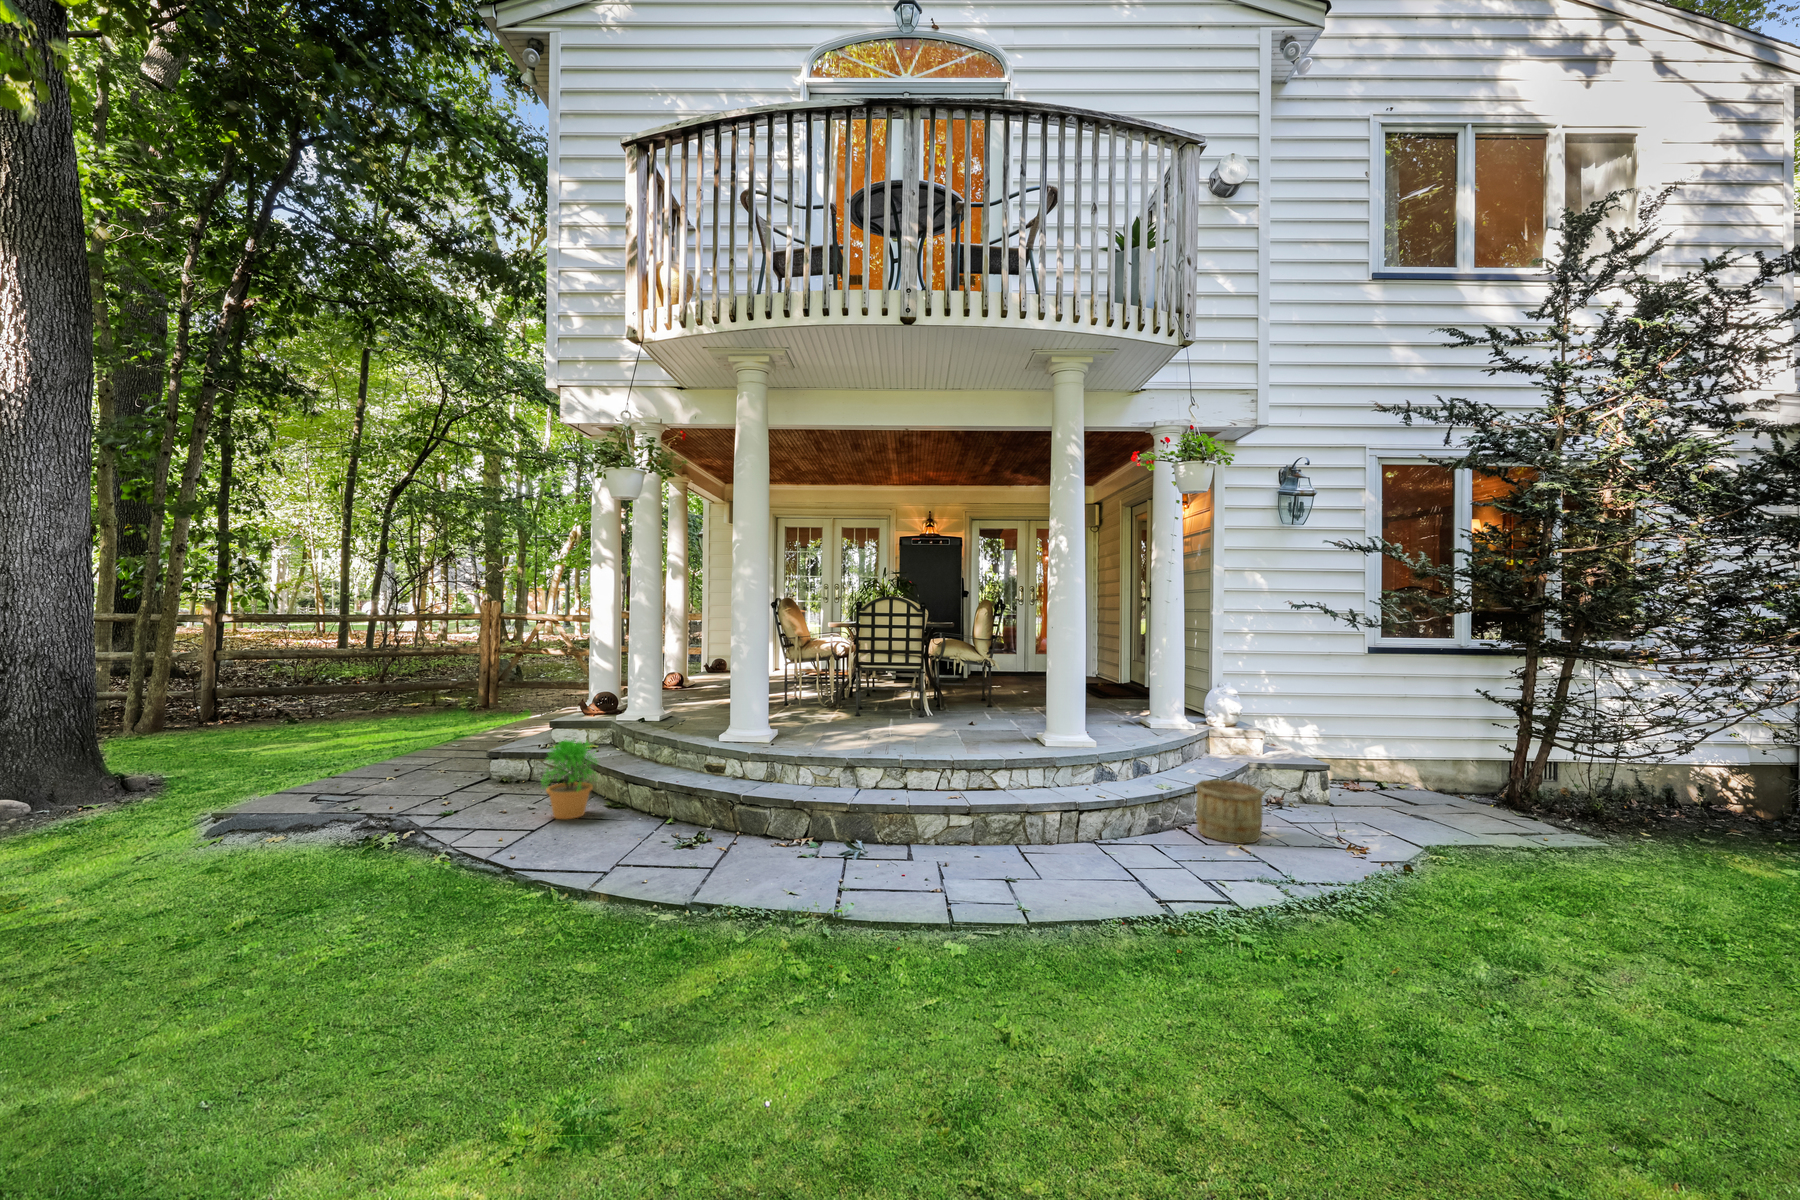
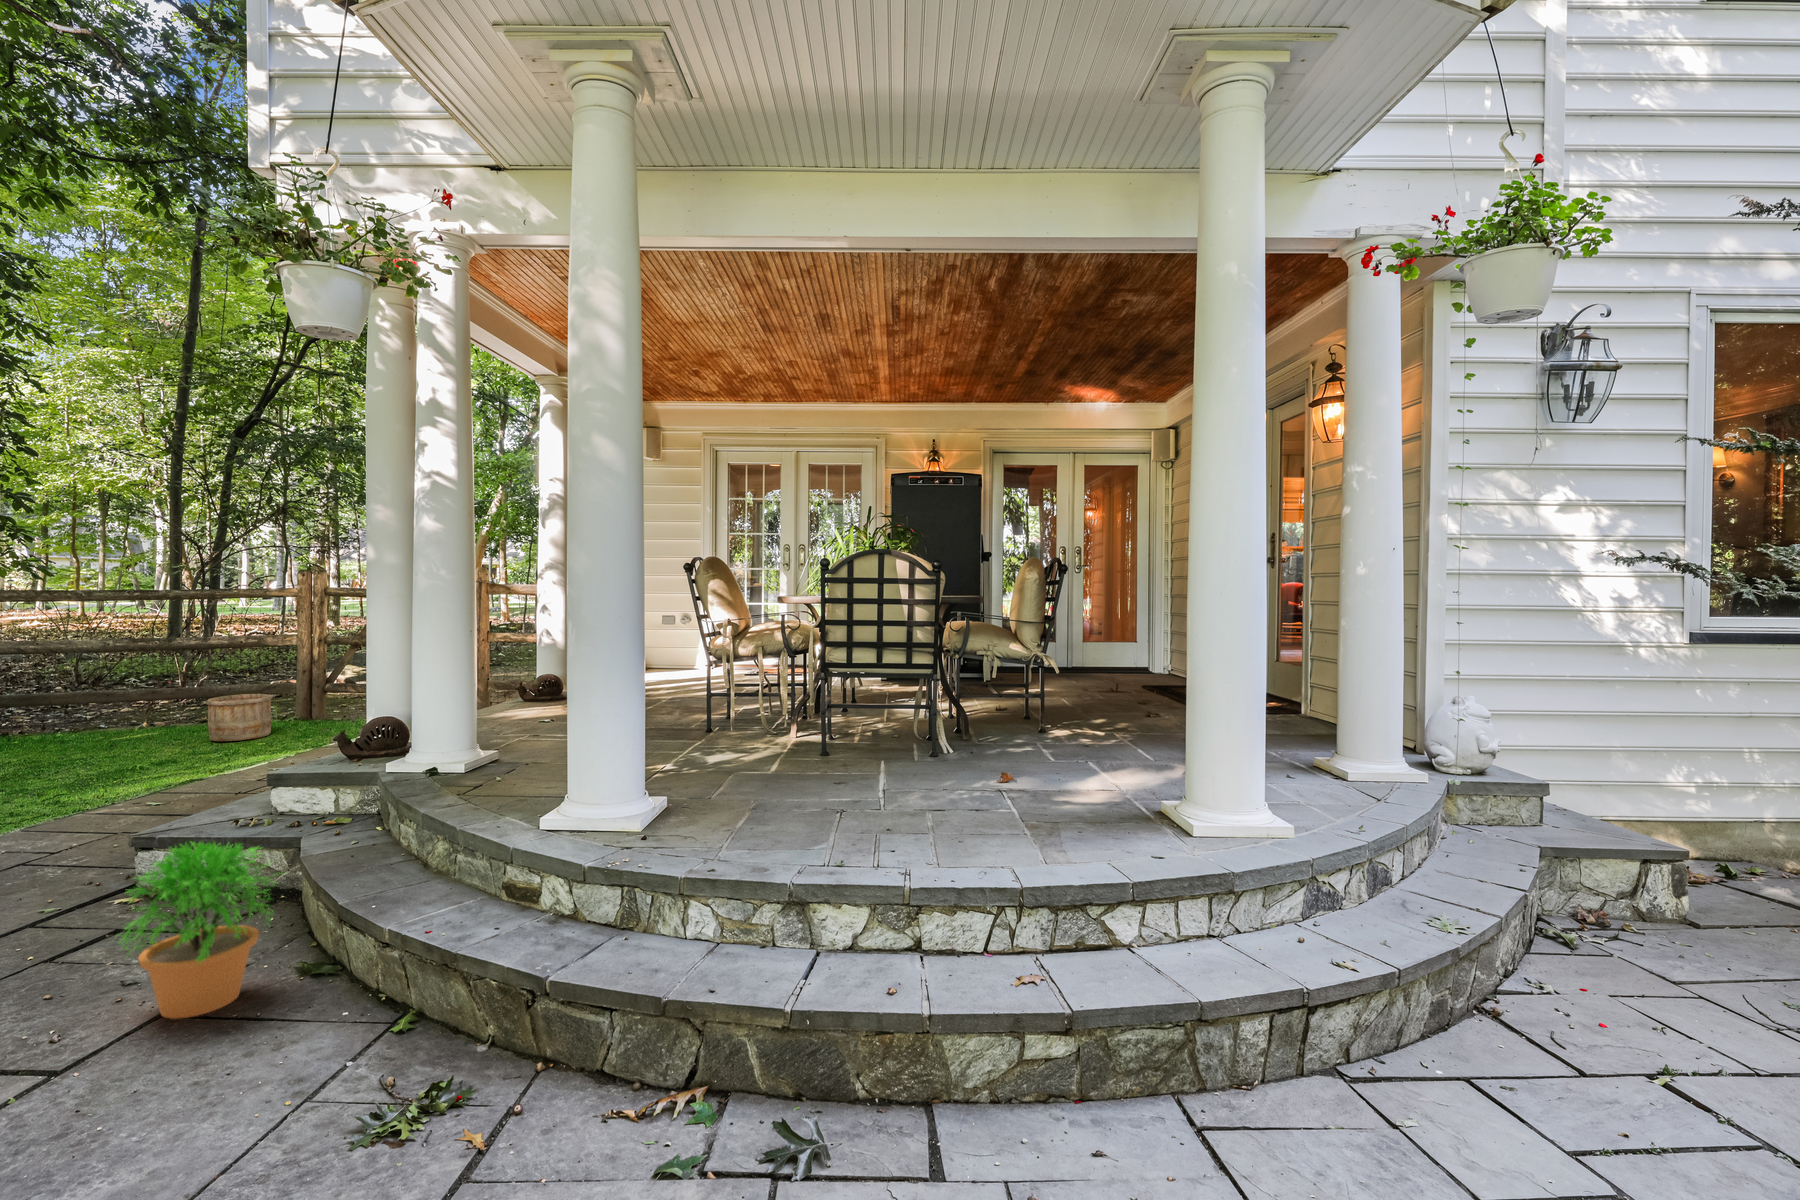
wooden bucket: present [1195,780,1264,844] -> present [206,694,273,741]

